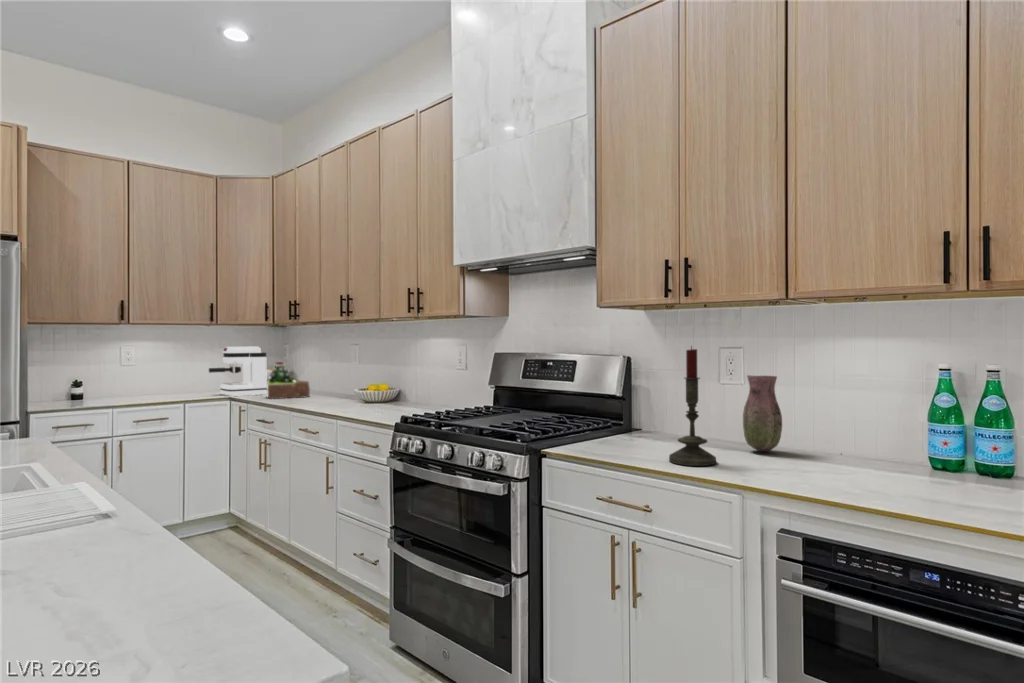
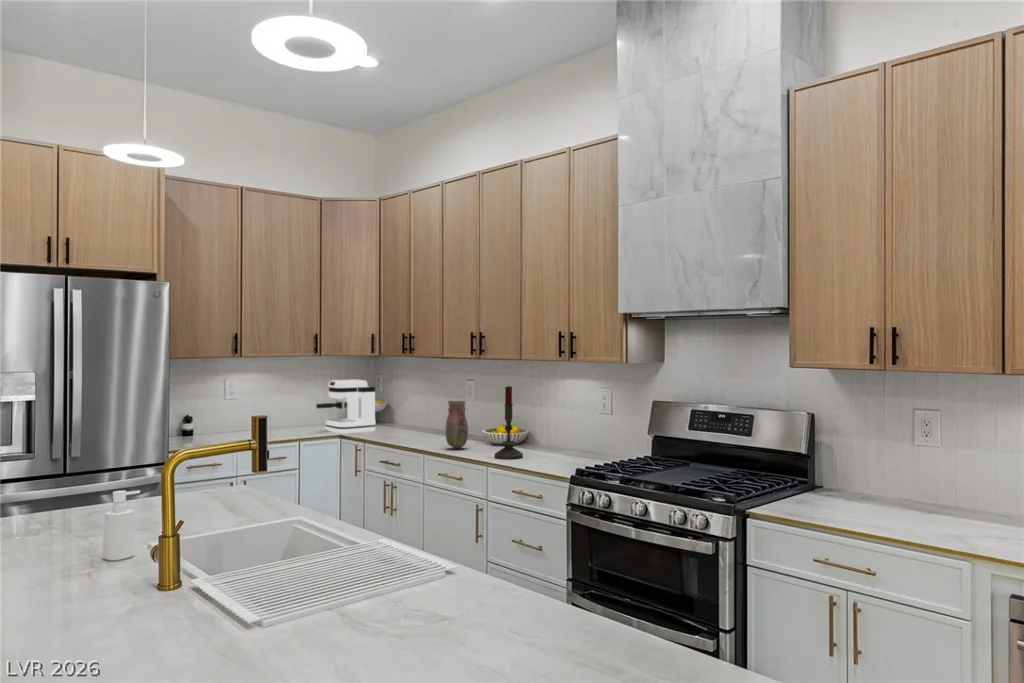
candle: present [669,346,716,466] -> present [495,386,523,459]
succulent plant: present [268,362,310,399] -> none [382,399,426,439]
vase: present [743,375,782,452] -> present [445,401,468,449]

